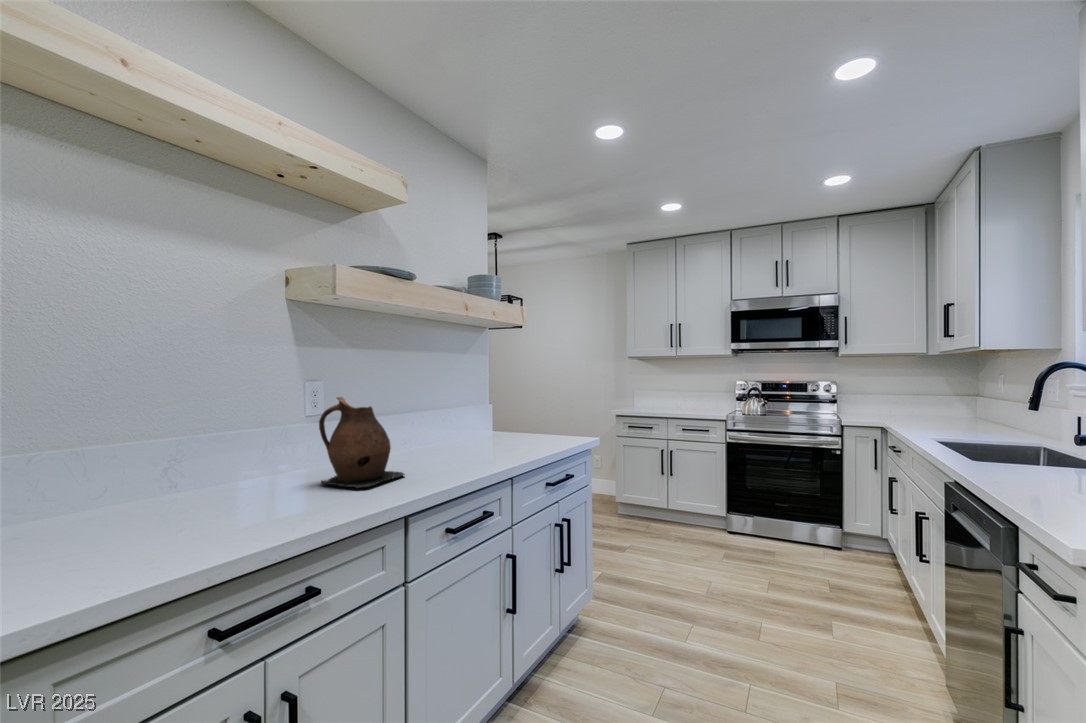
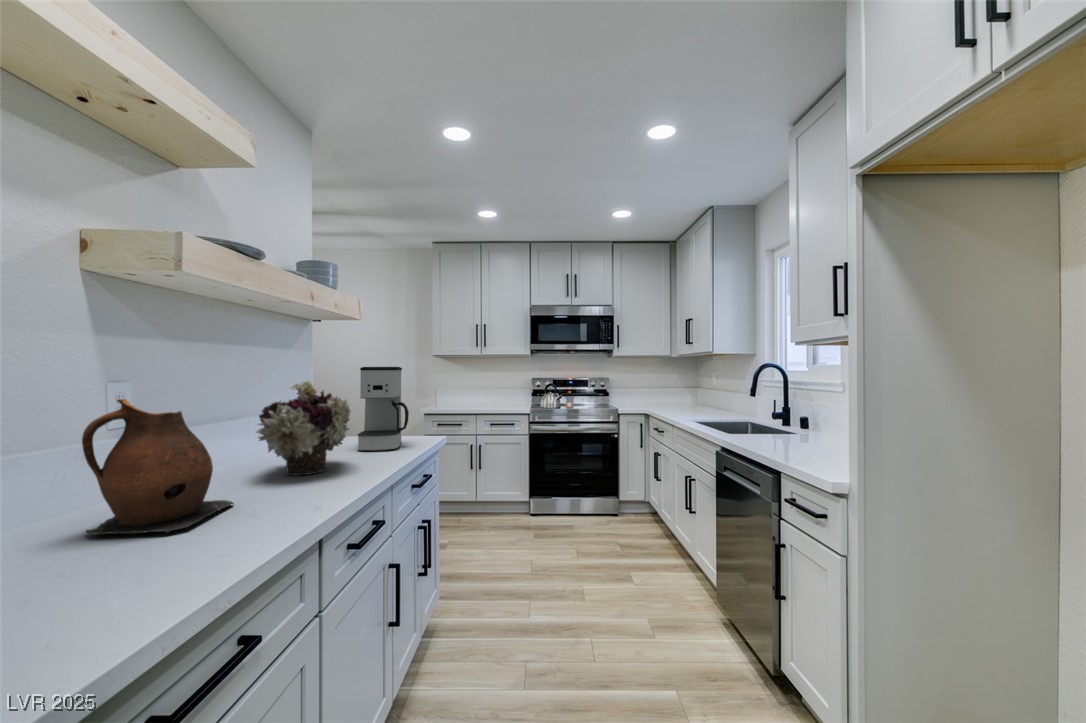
coffee maker: none [519,372,563,447] -> present [358,367,409,451]
flower arrangement: none [430,384,504,461] -> present [256,380,351,475]

